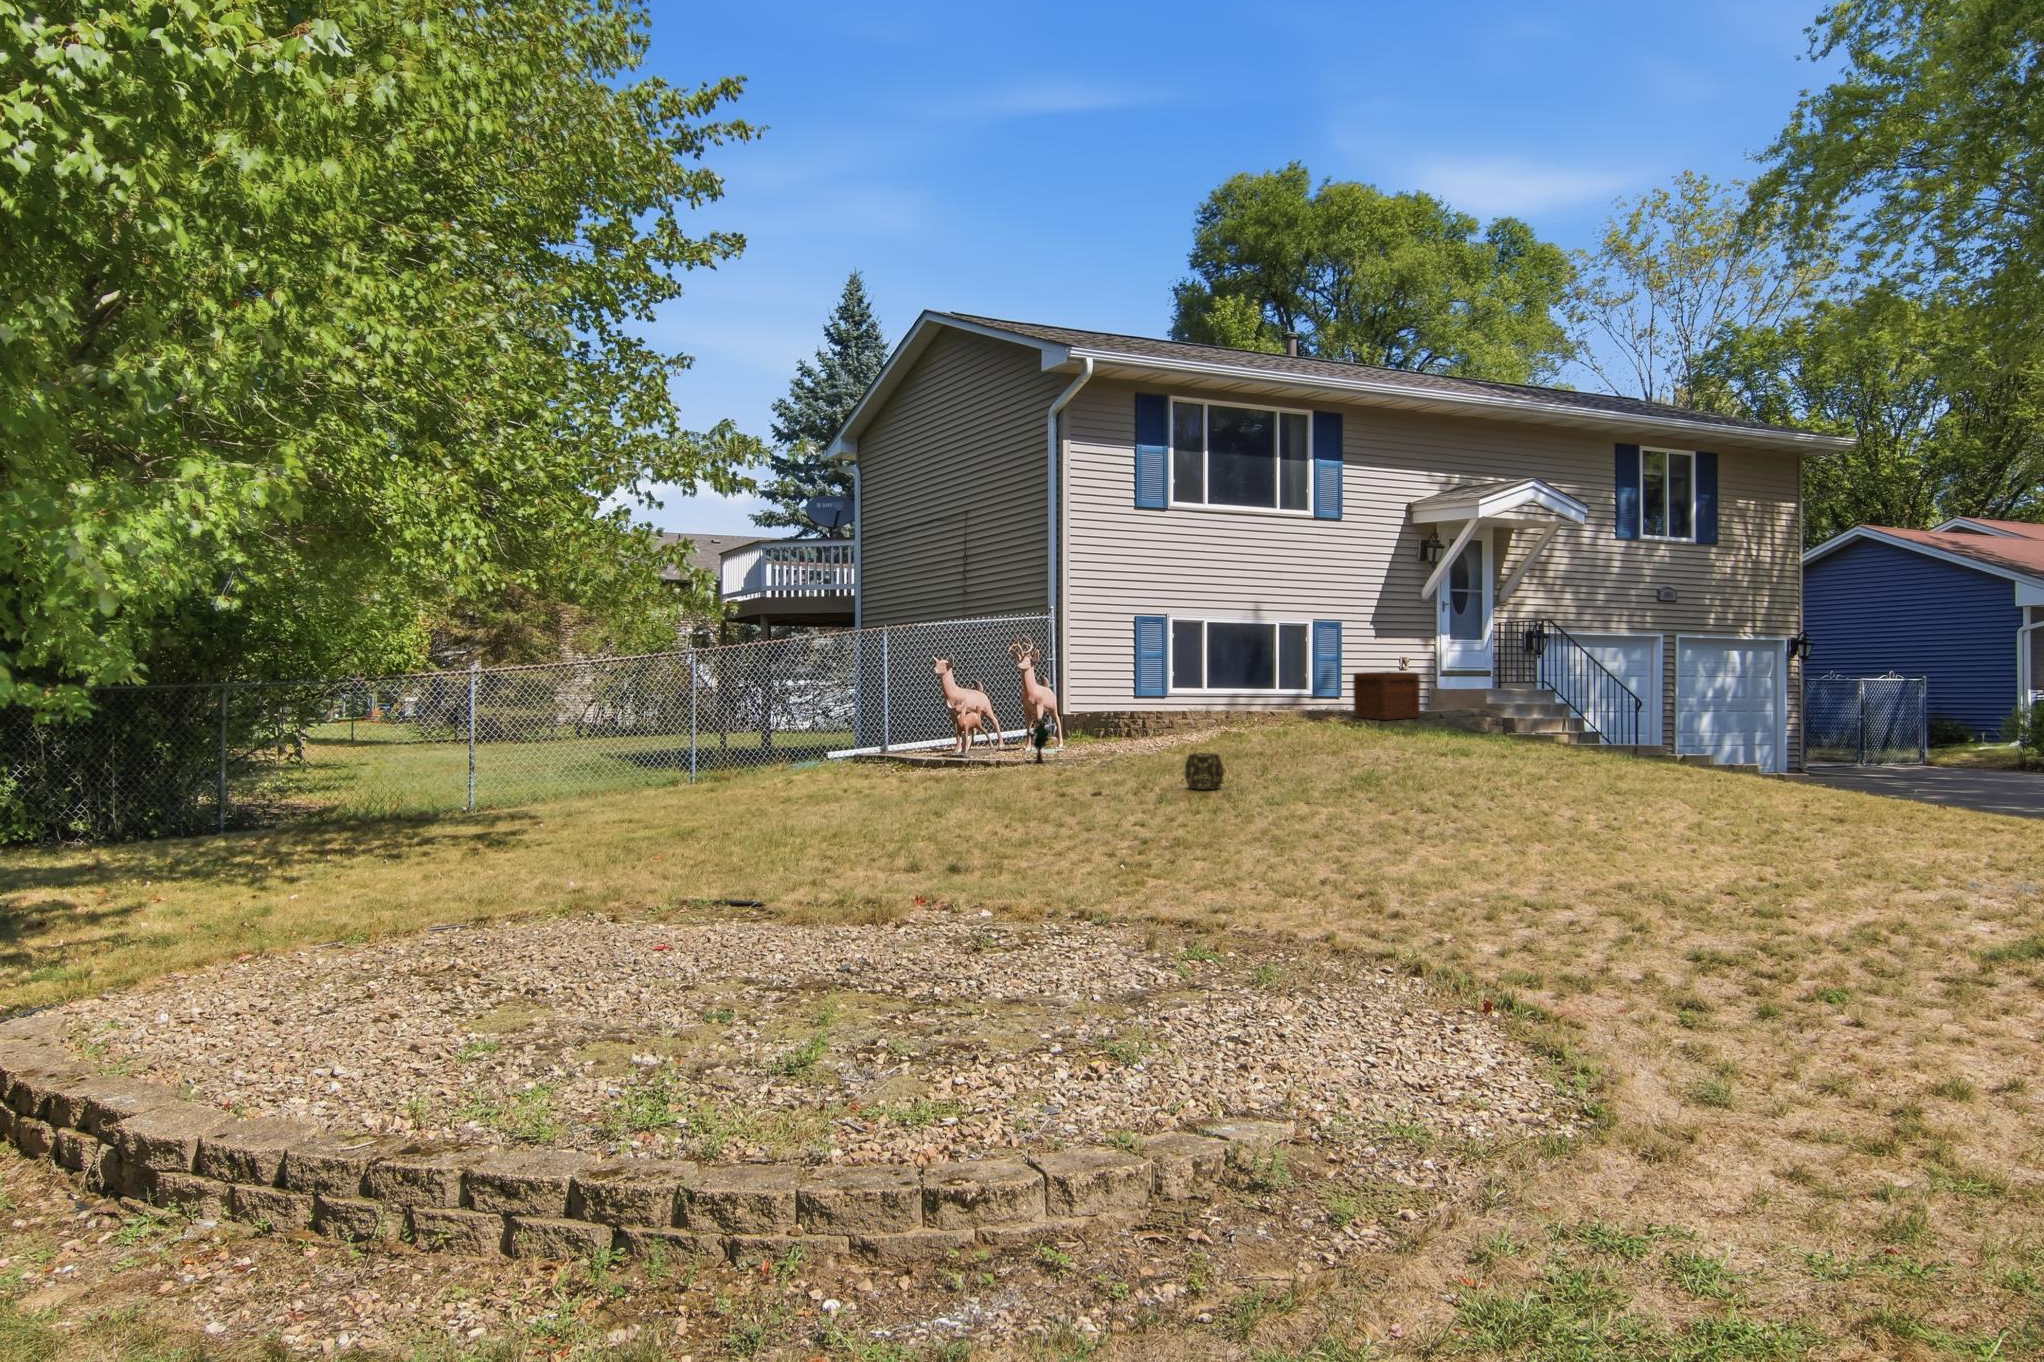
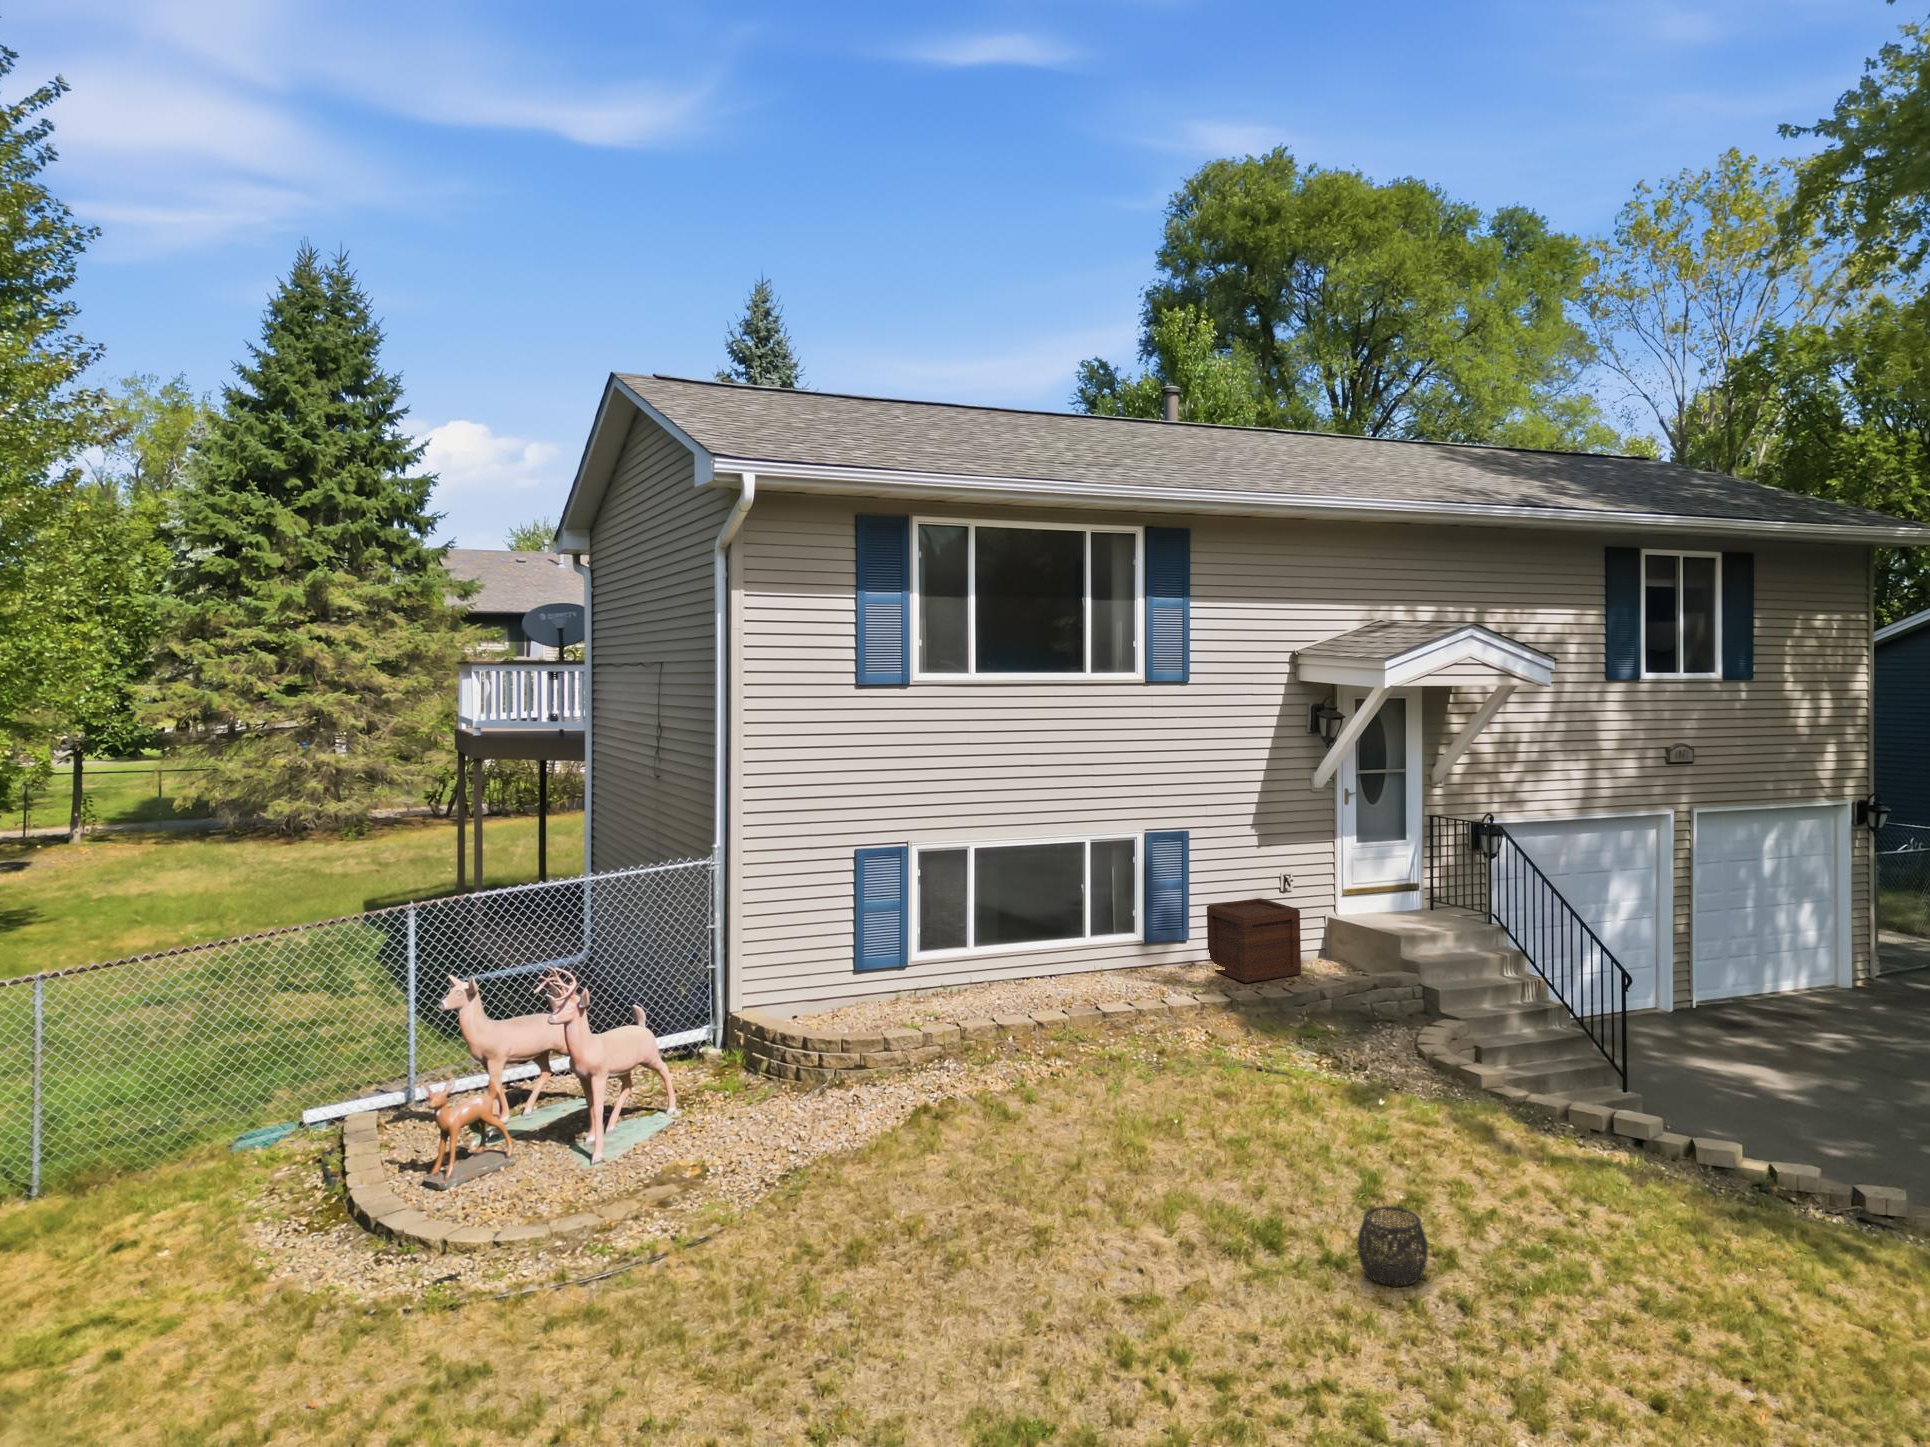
decorative plant: present [1026,715,1052,763] -> none [577,1076,626,1158]
woven basket: present [1184,753,1224,790] -> present [1357,1206,1428,1286]

